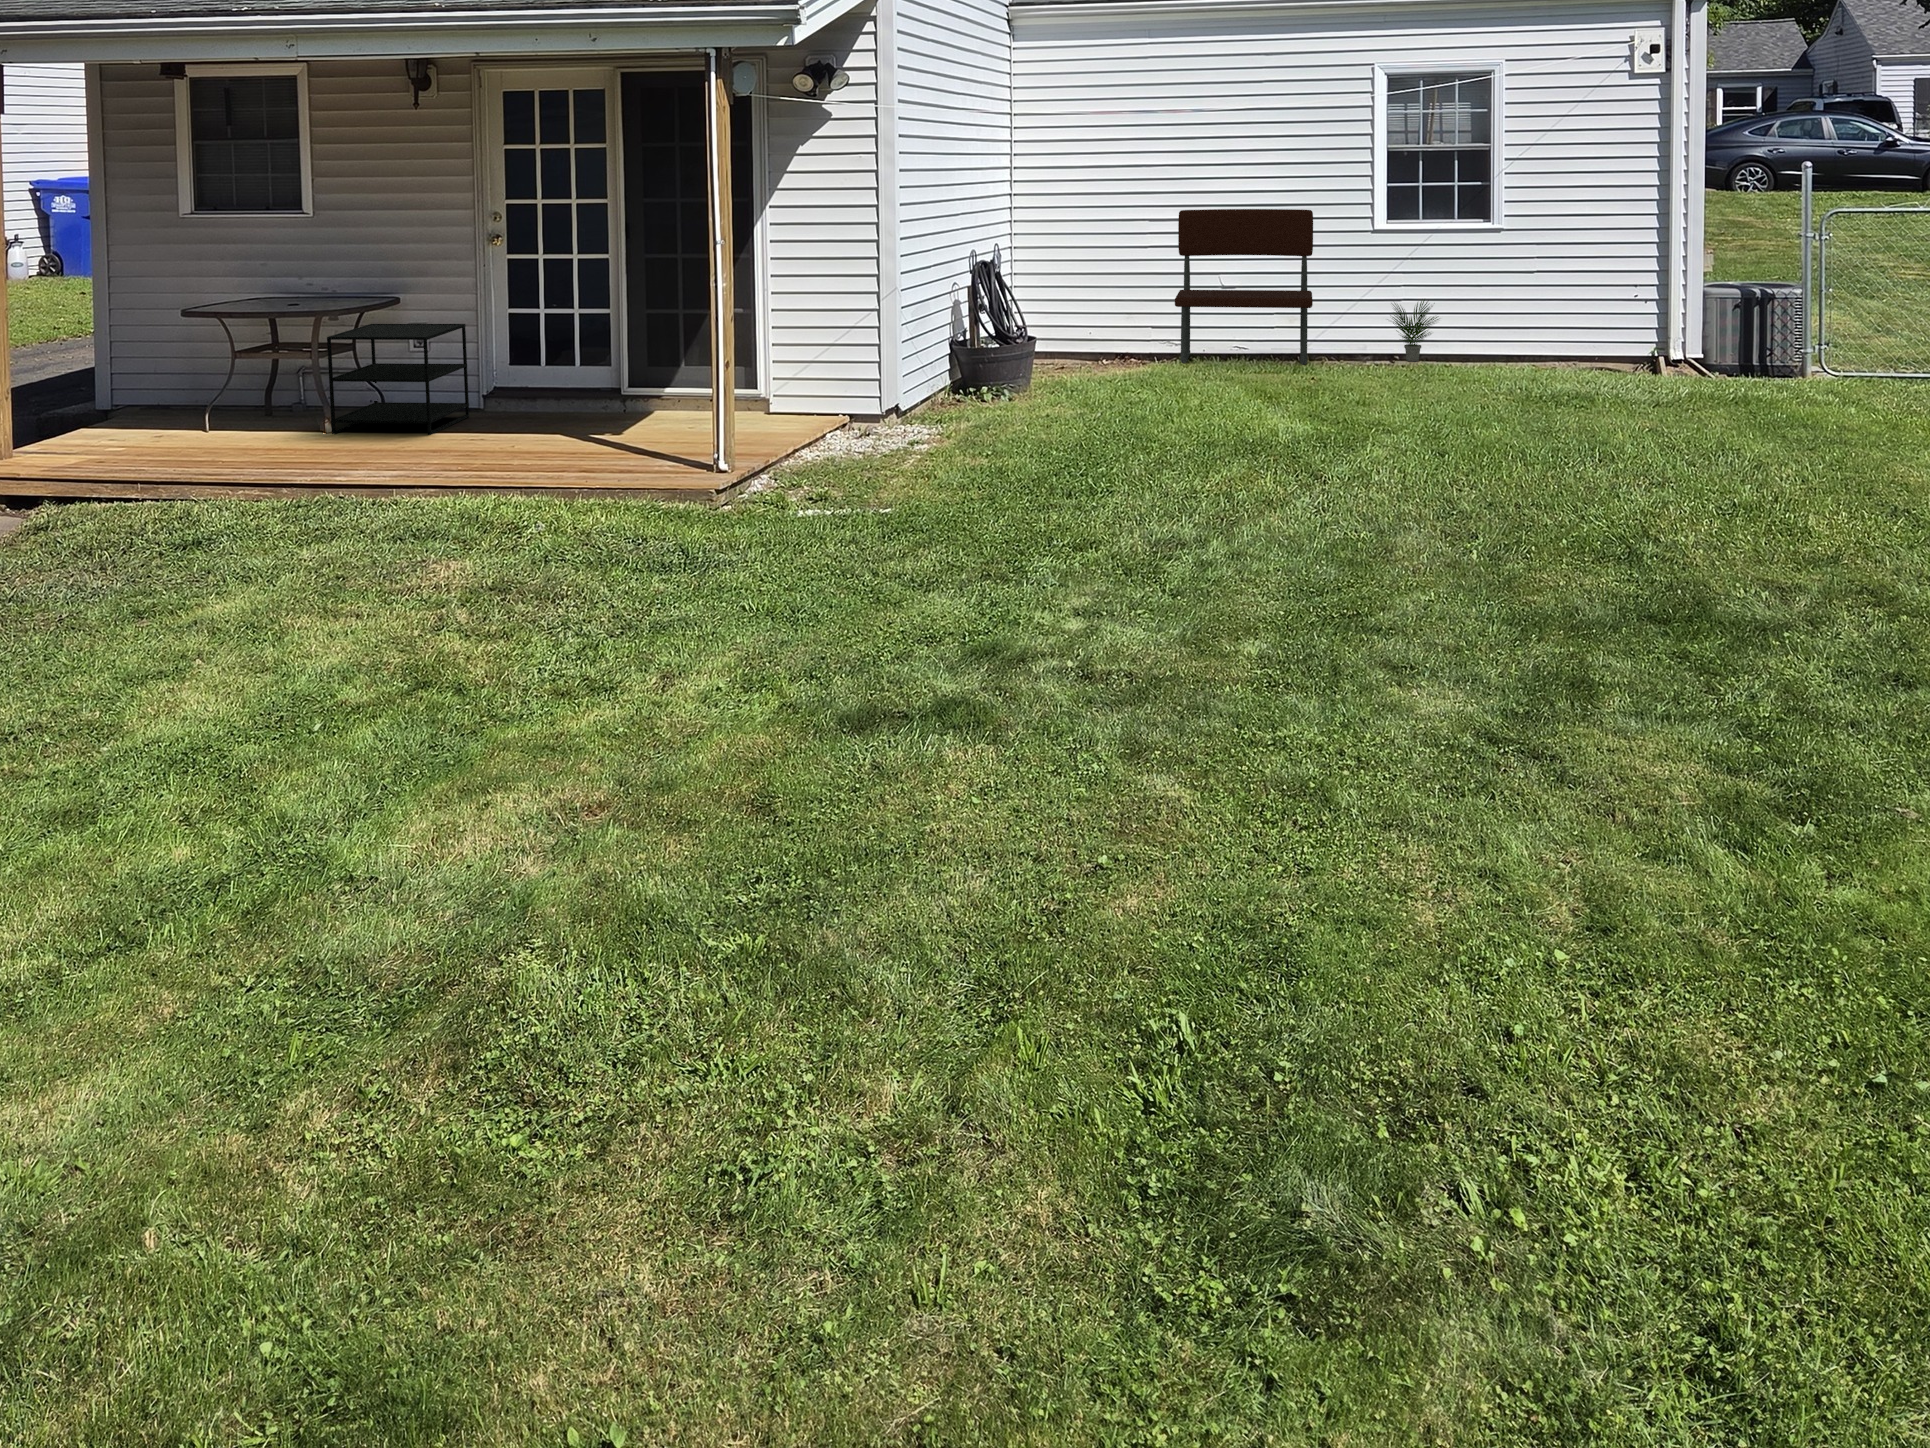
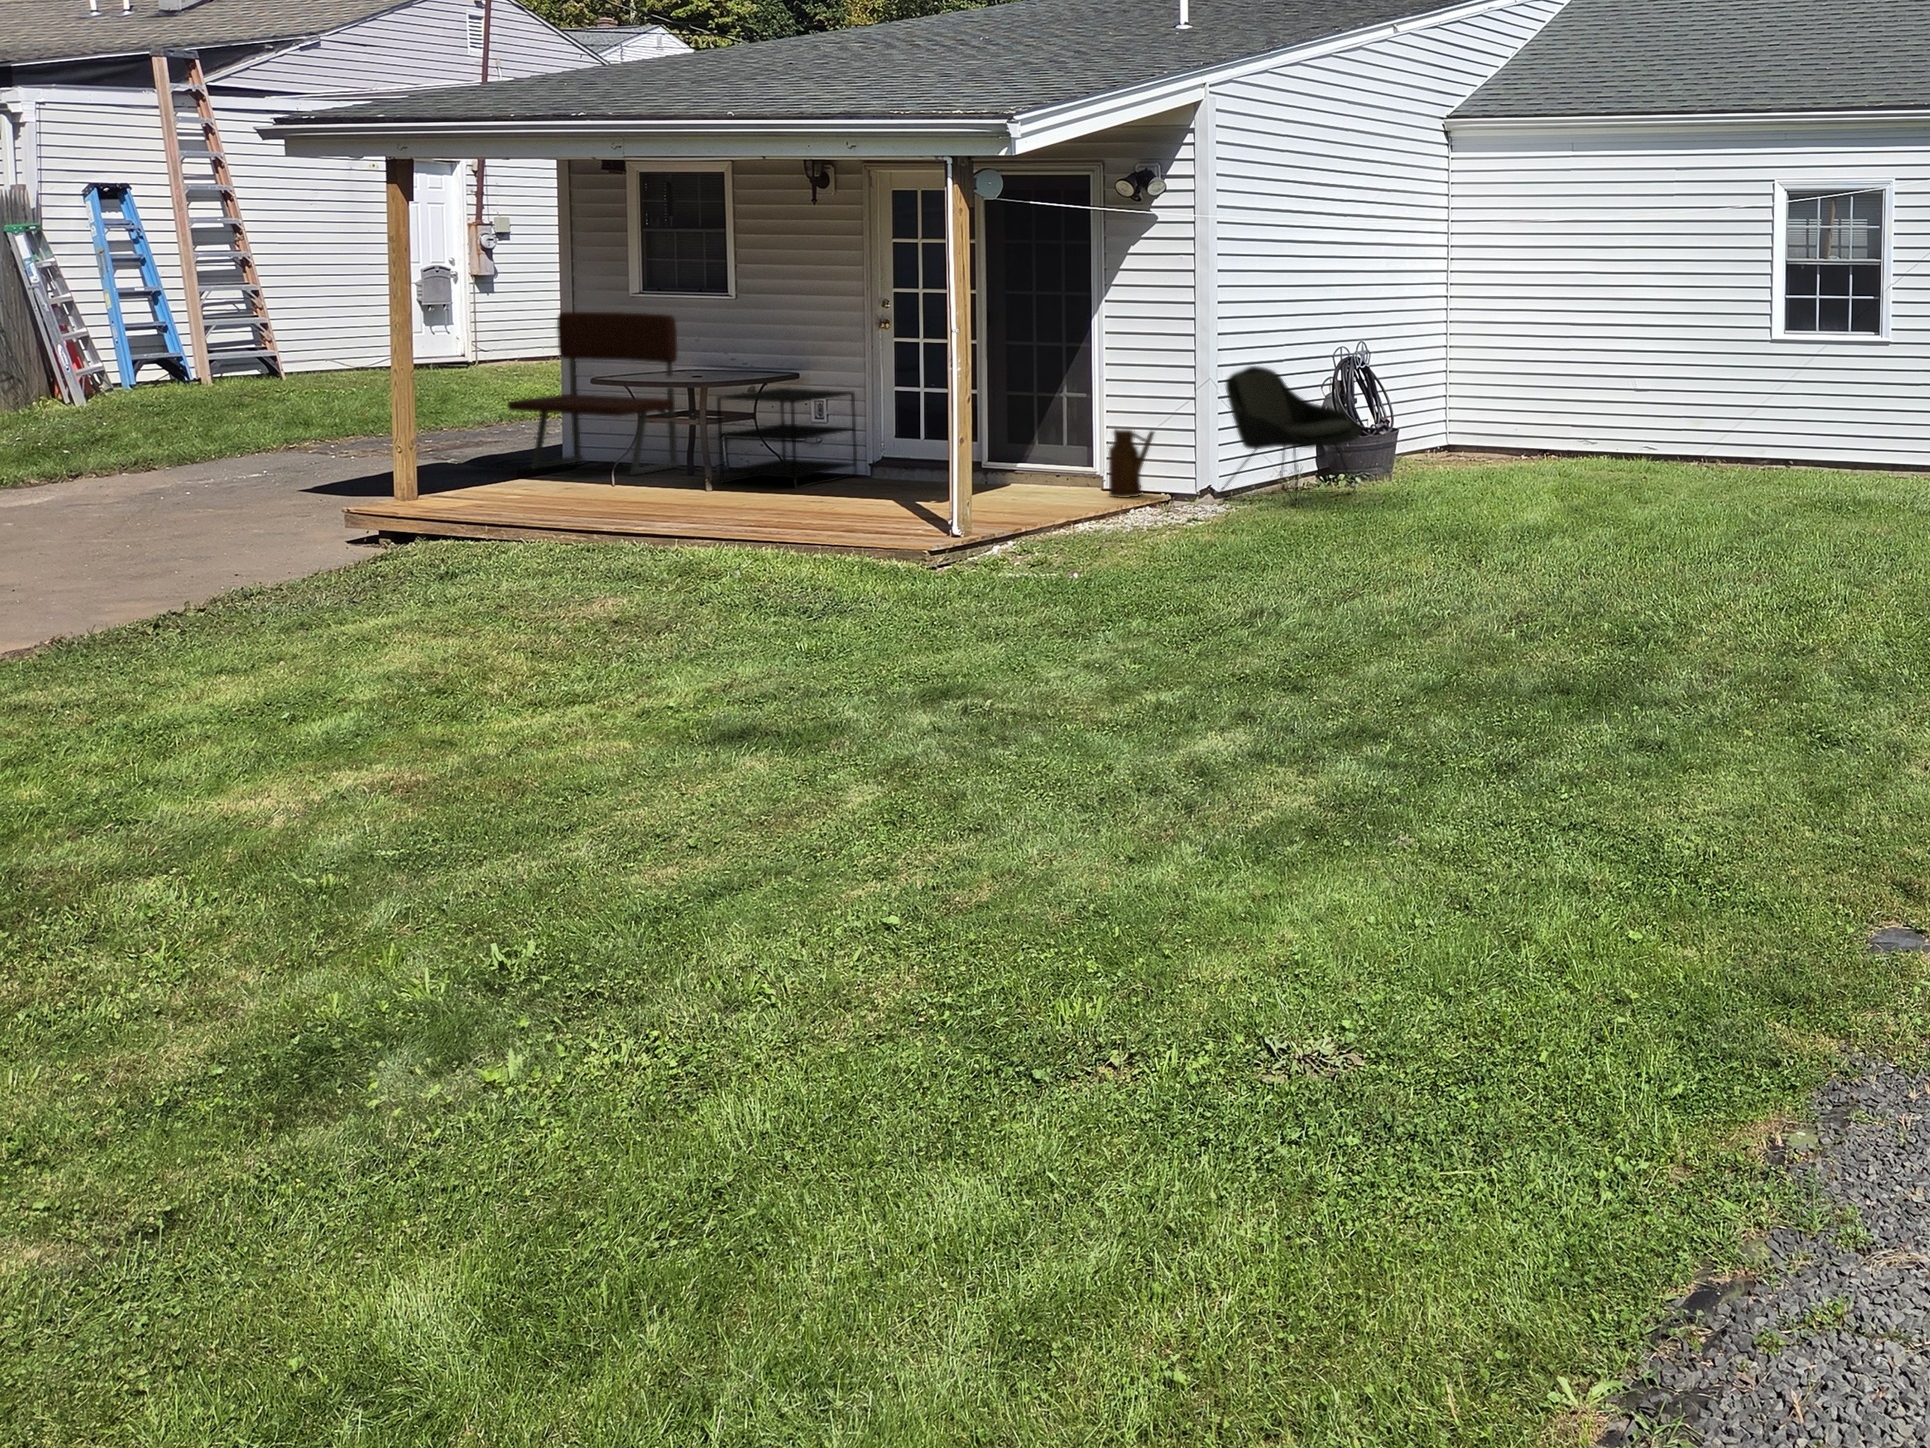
bench: present [1175,209,1313,365] -> present [507,312,680,475]
lounge chair: none [915,276,1049,425] -> present [1221,366,1362,506]
potted plant: present [1393,300,1438,362] -> none [1769,412,1828,474]
watering can: none [781,349,846,425] -> present [1109,429,1154,498]

